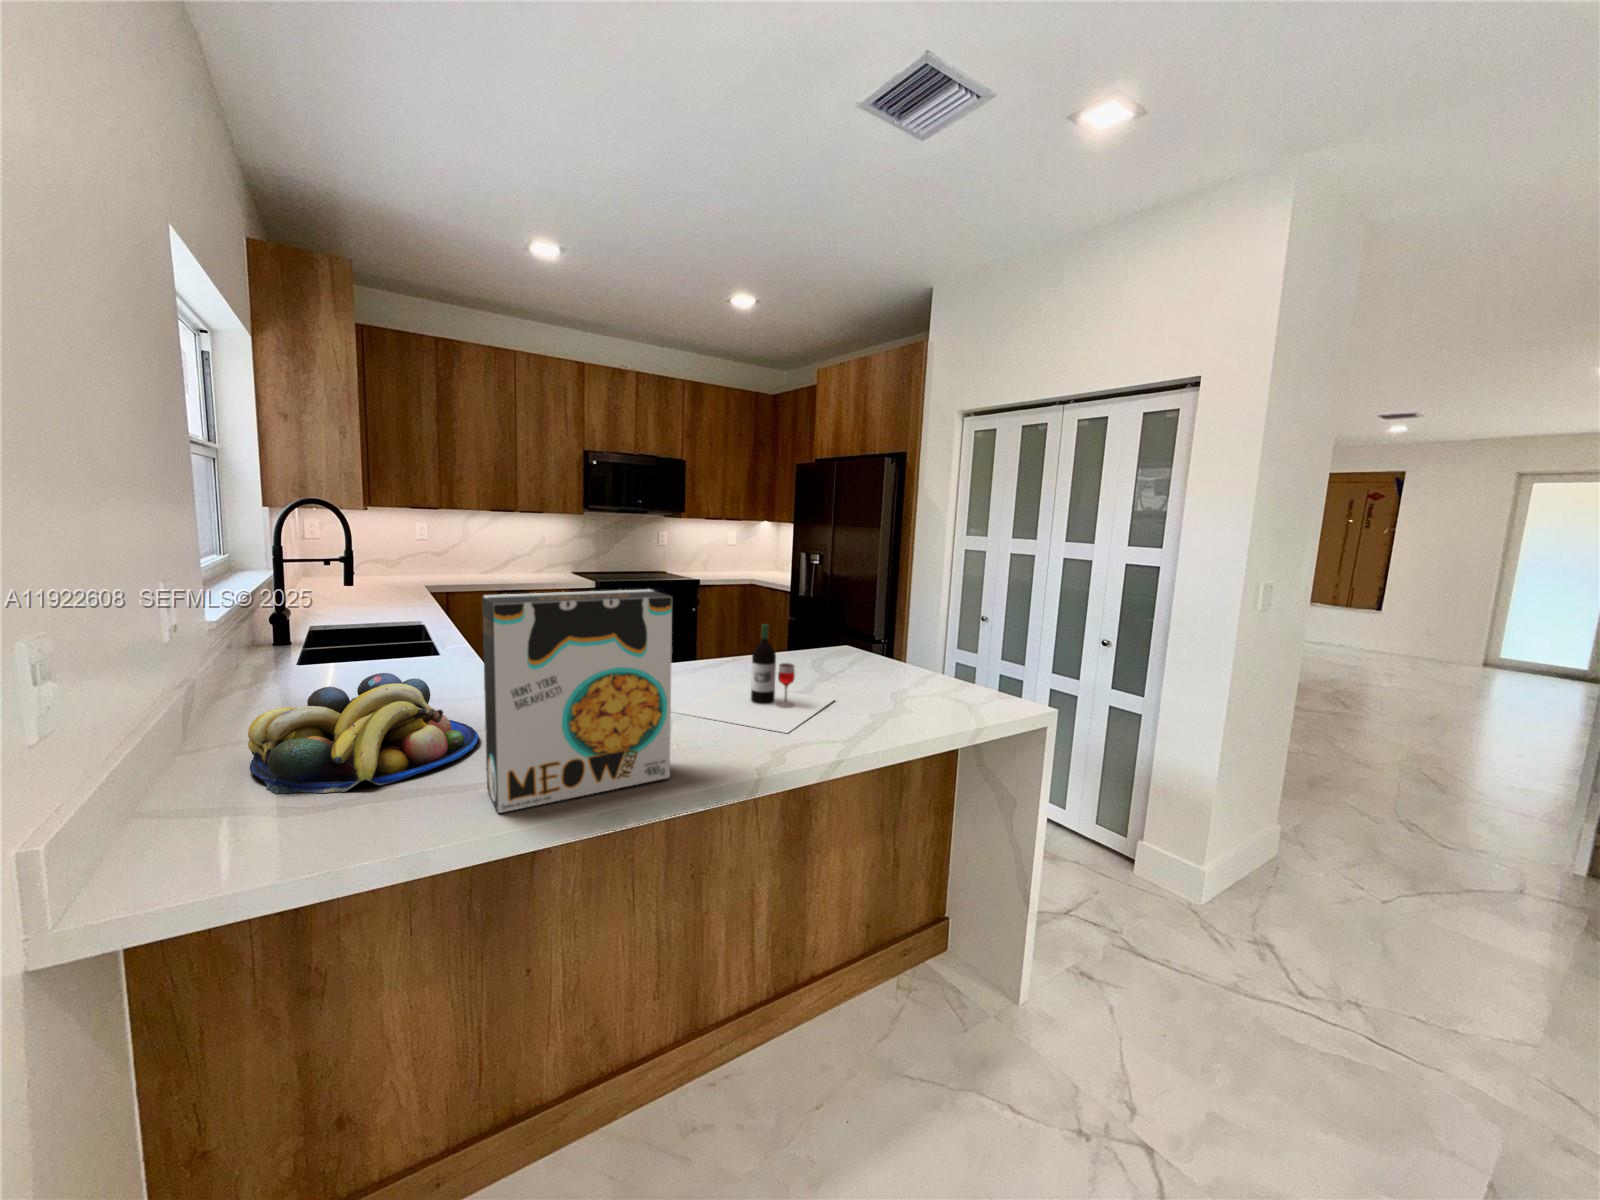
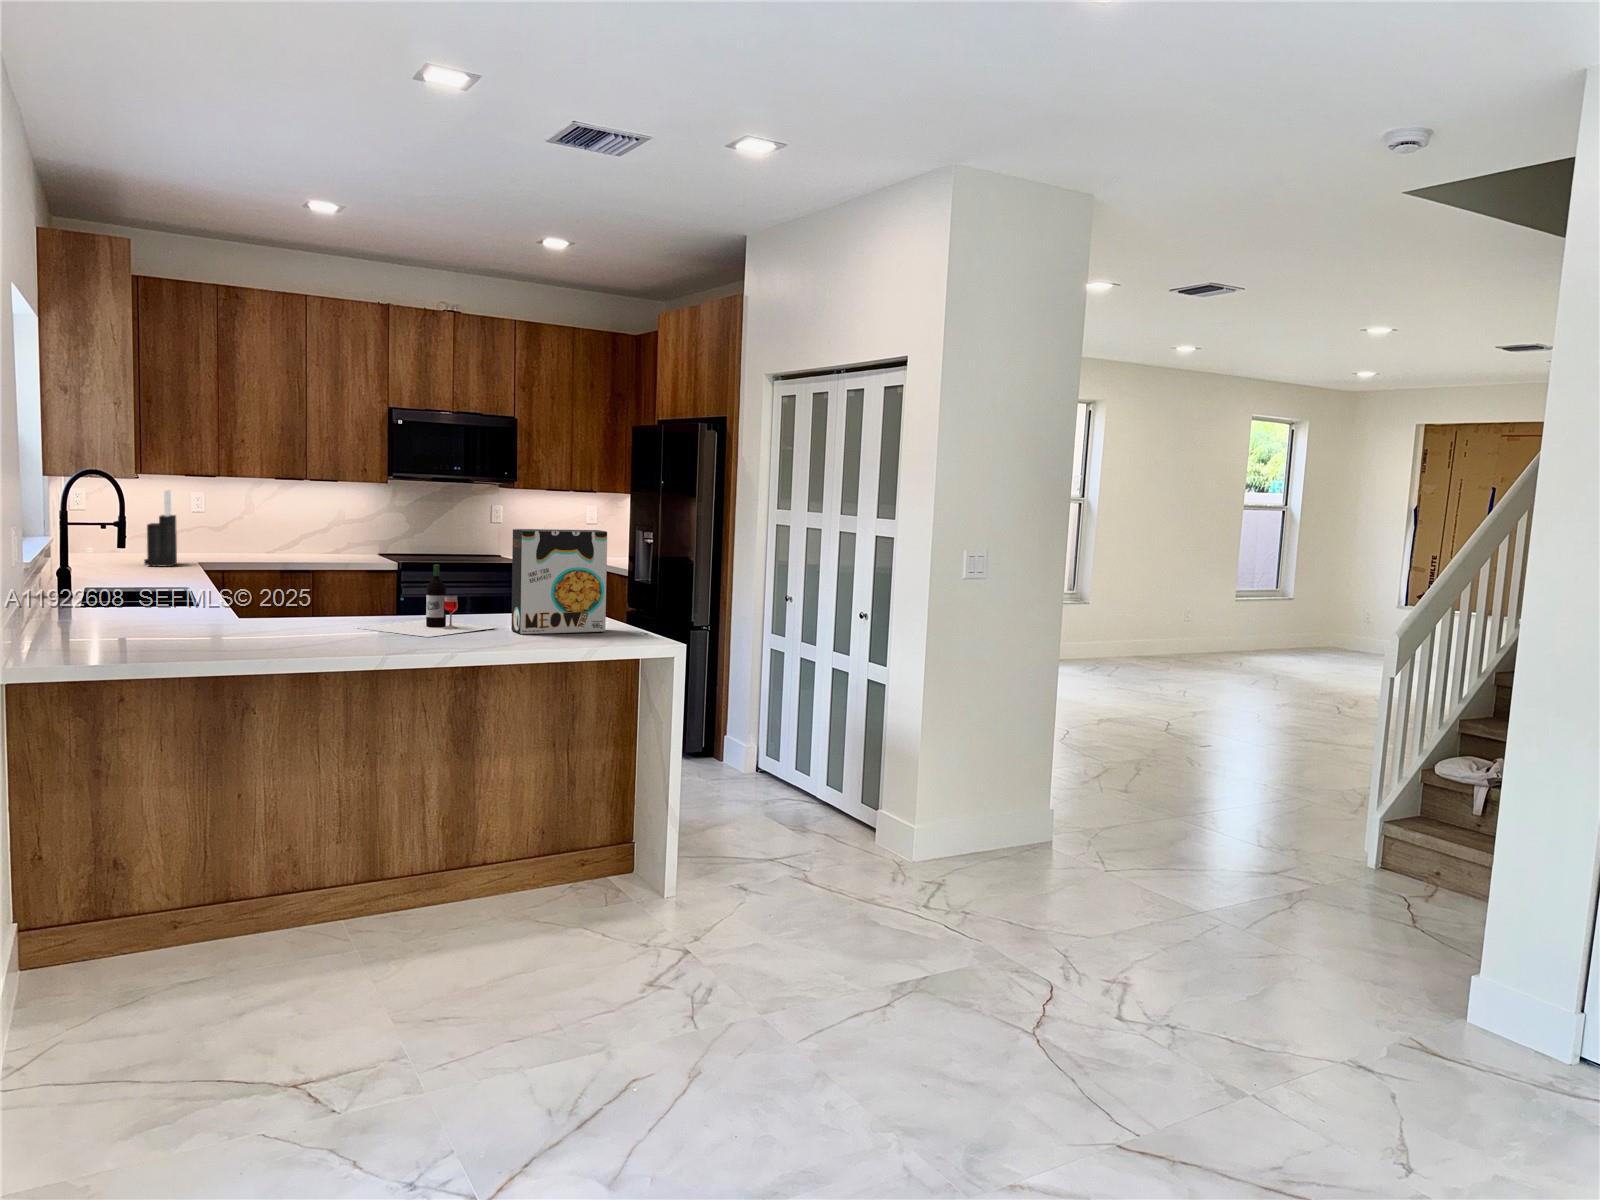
knife block: none [373,521,404,594] -> present [144,490,177,566]
cereal box: present [482,589,672,813] -> present [511,529,607,634]
fruit bowl: present [248,673,479,794] -> none [61,585,206,640]

